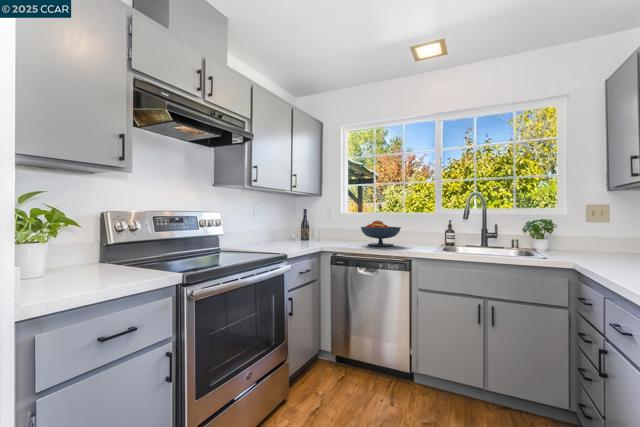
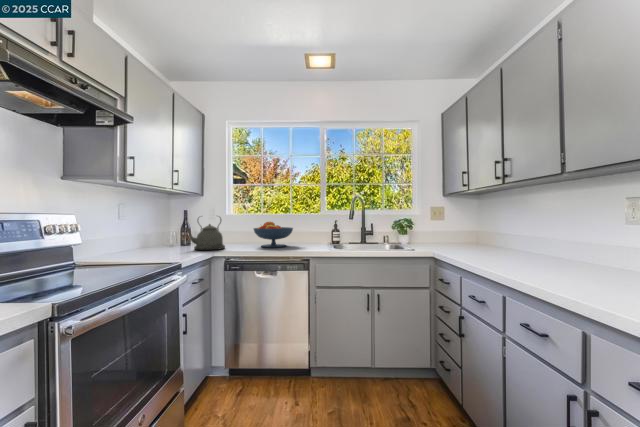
kettle: none [299,214,334,246] -> present [185,218,225,250]

